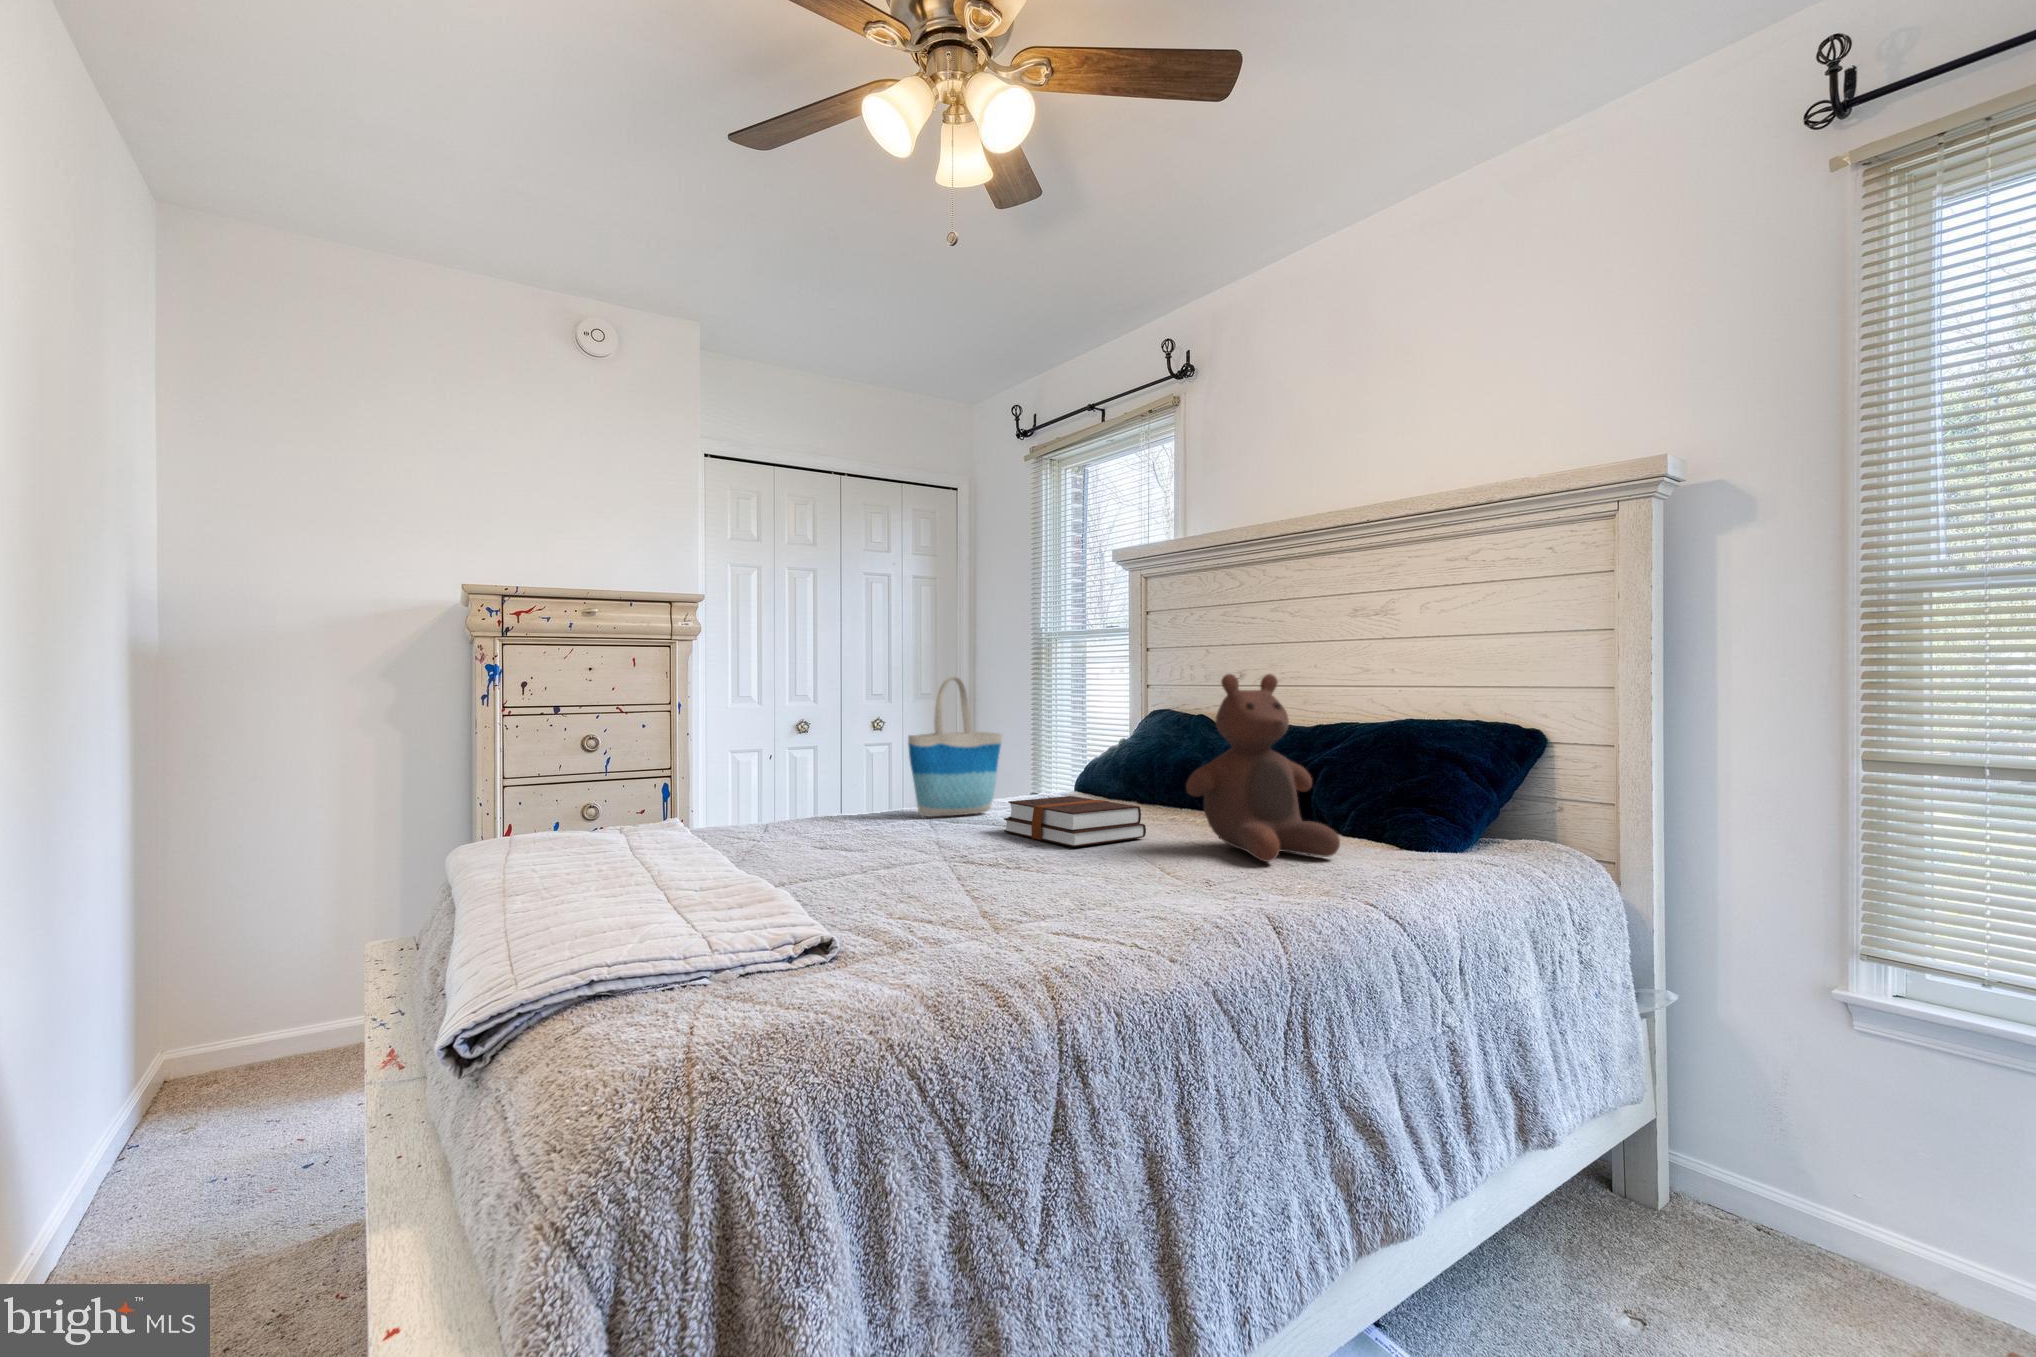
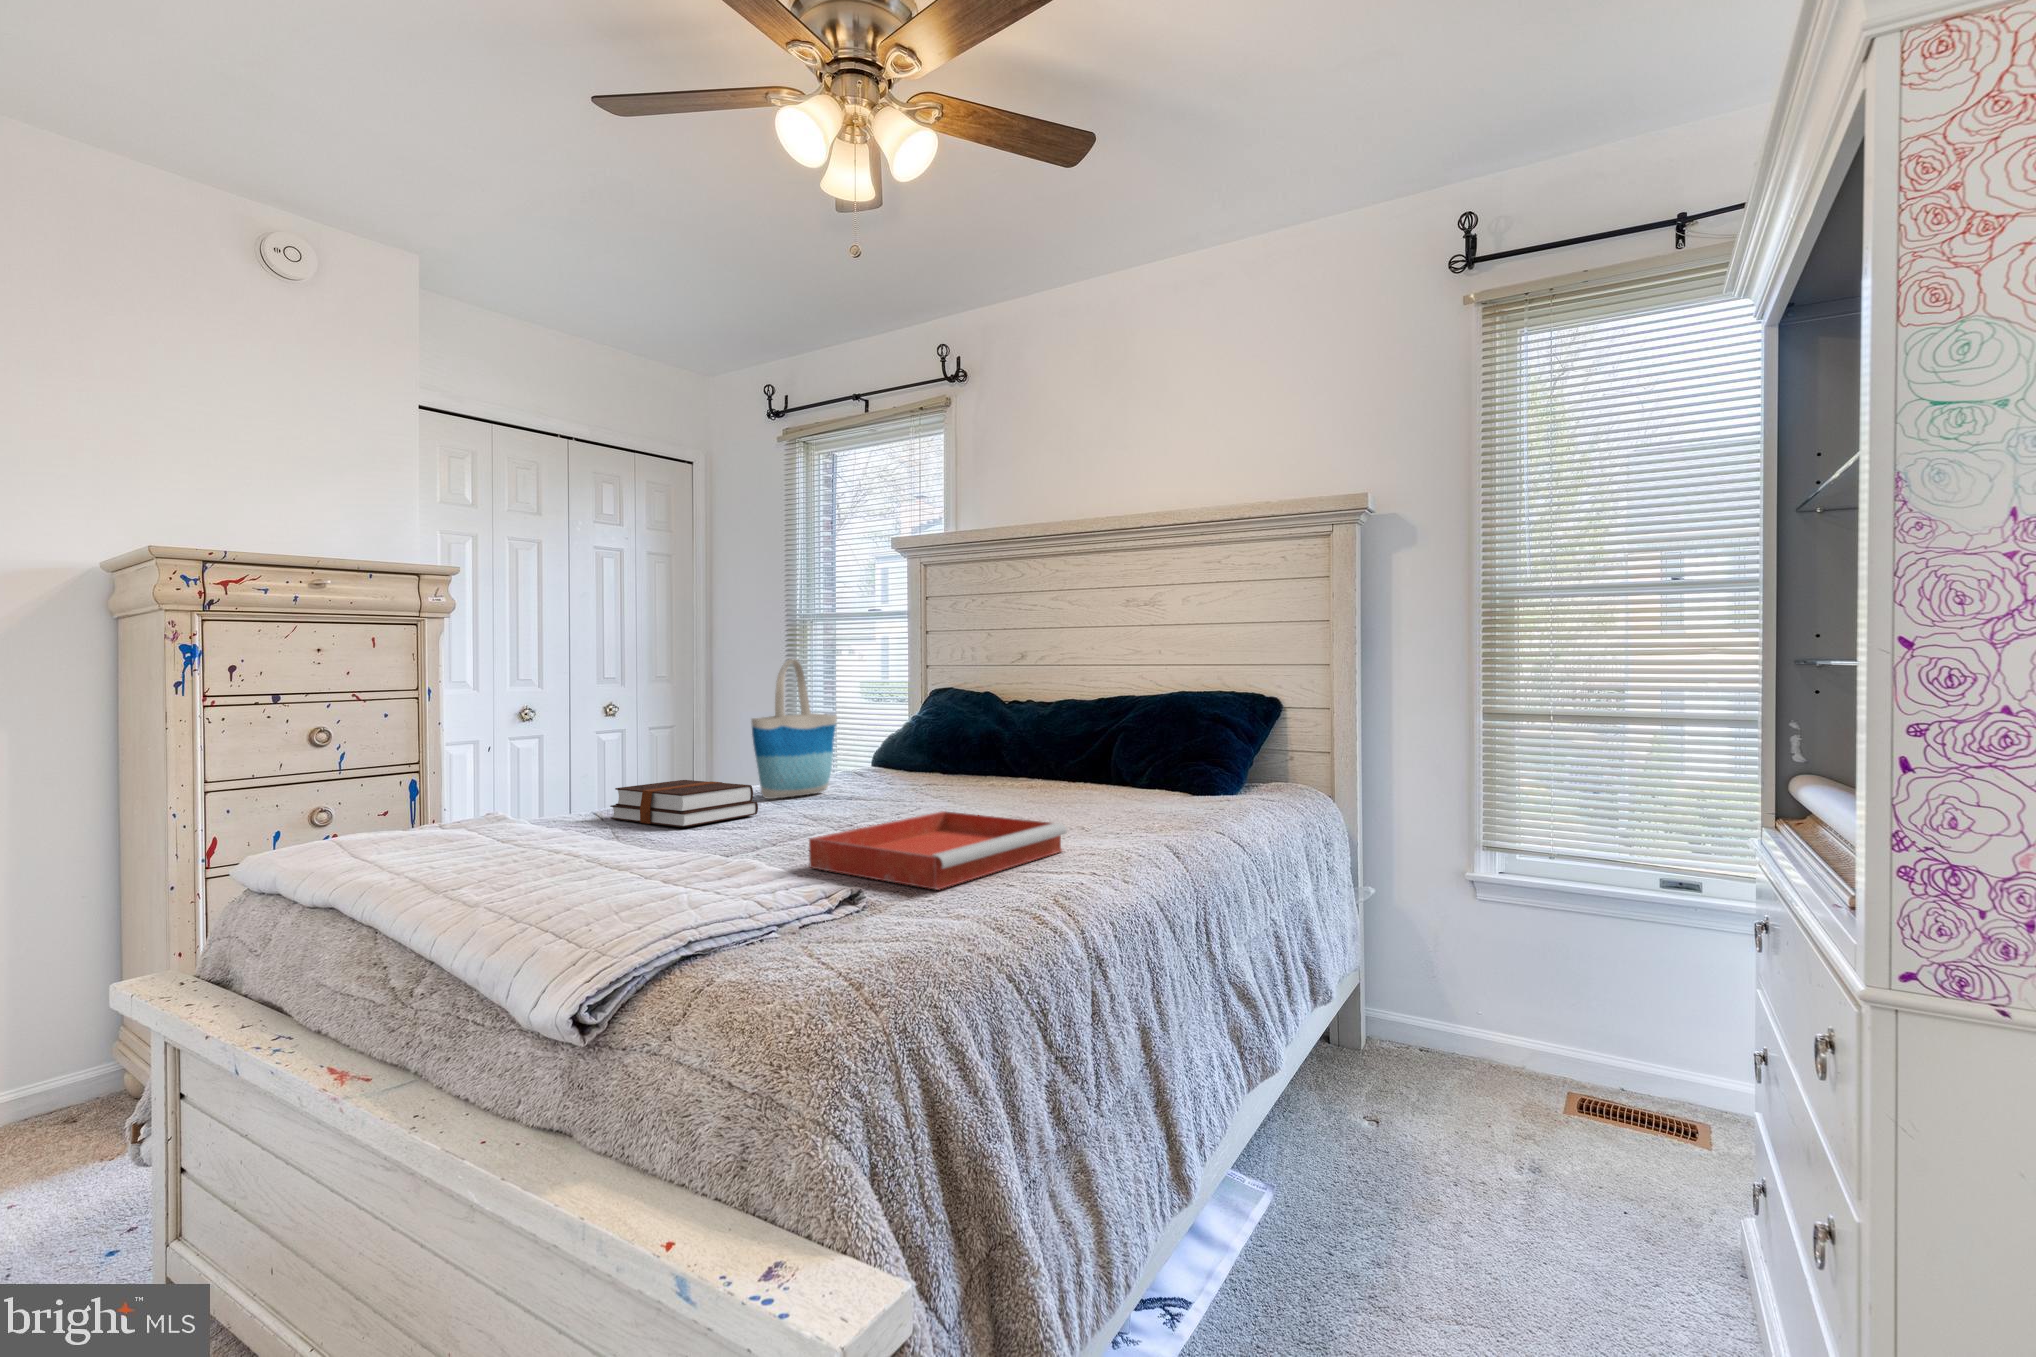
stuffed bear: present [1186,674,1340,862] -> none [1046,656,1169,812]
hardback book: present [1004,796,1146,847] -> present [610,780,758,827]
tray: none [848,846,1140,944] -> present [809,811,1067,890]

